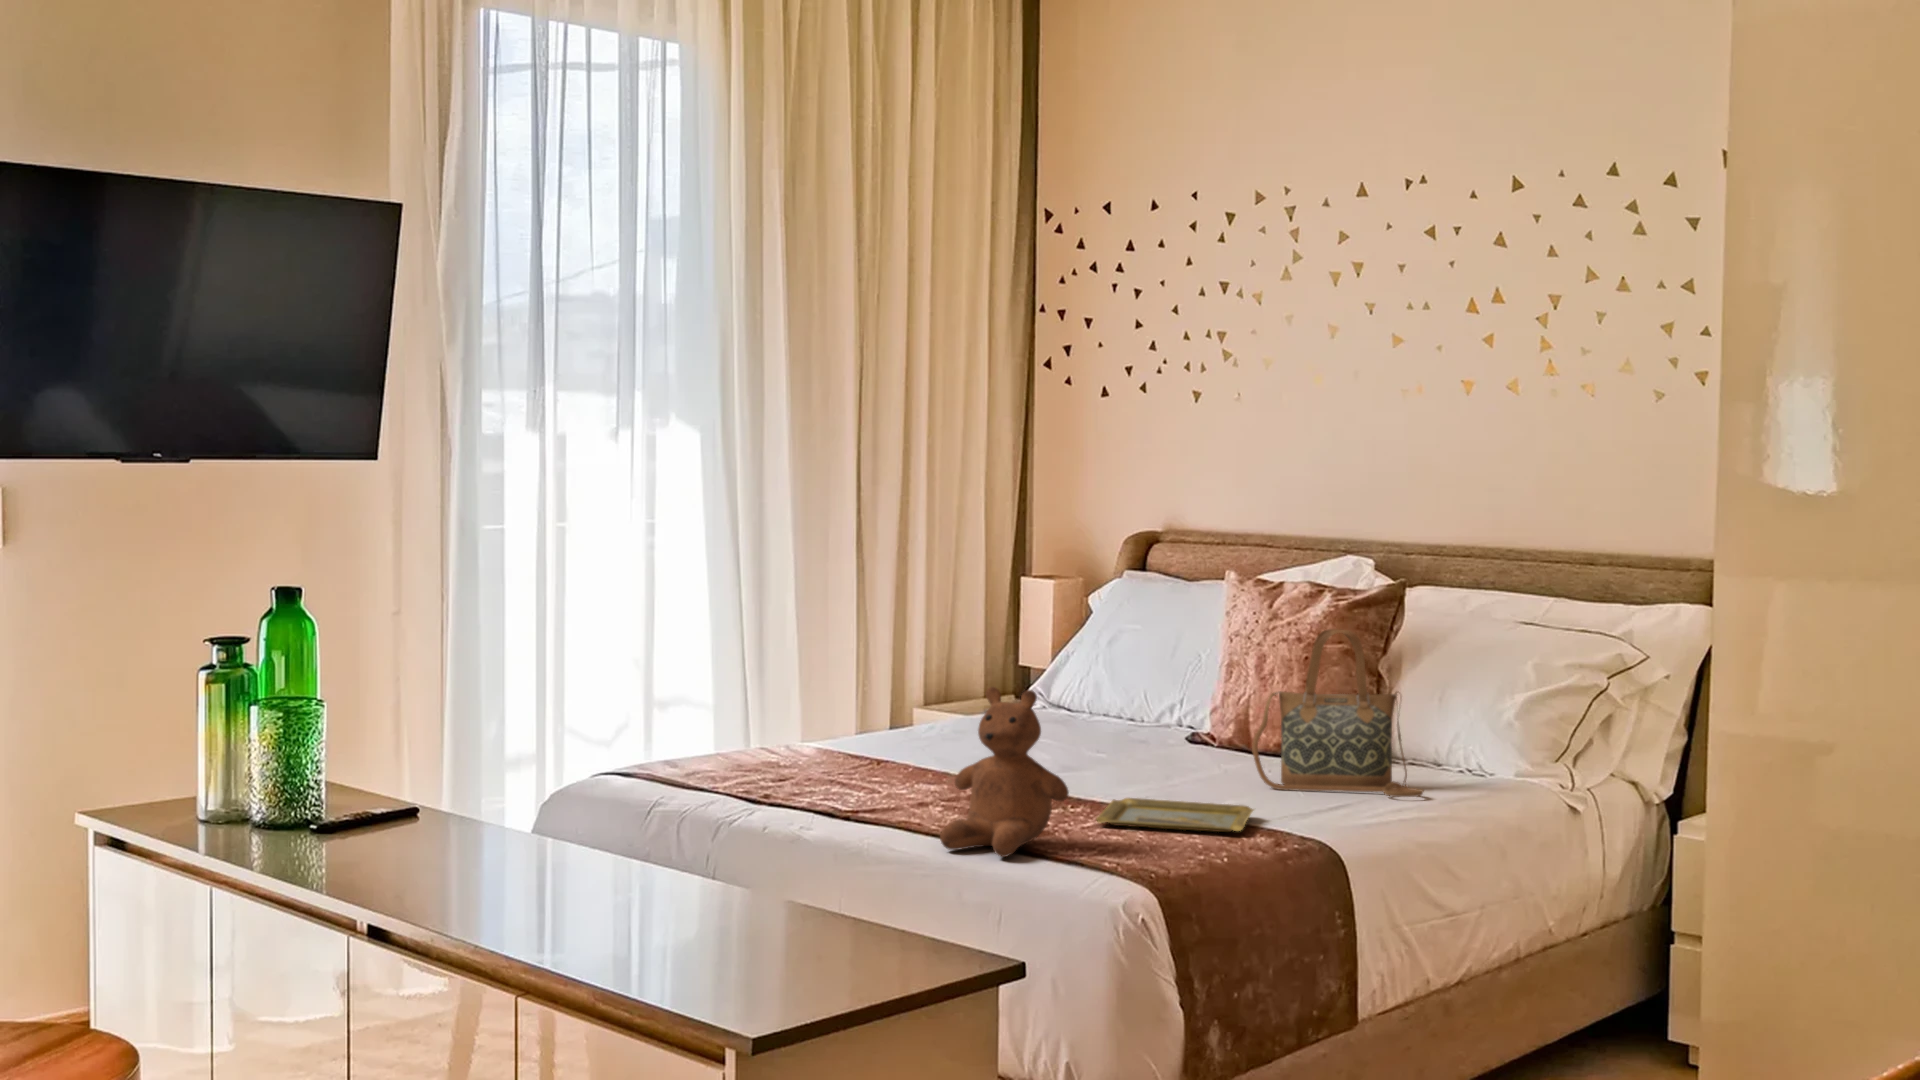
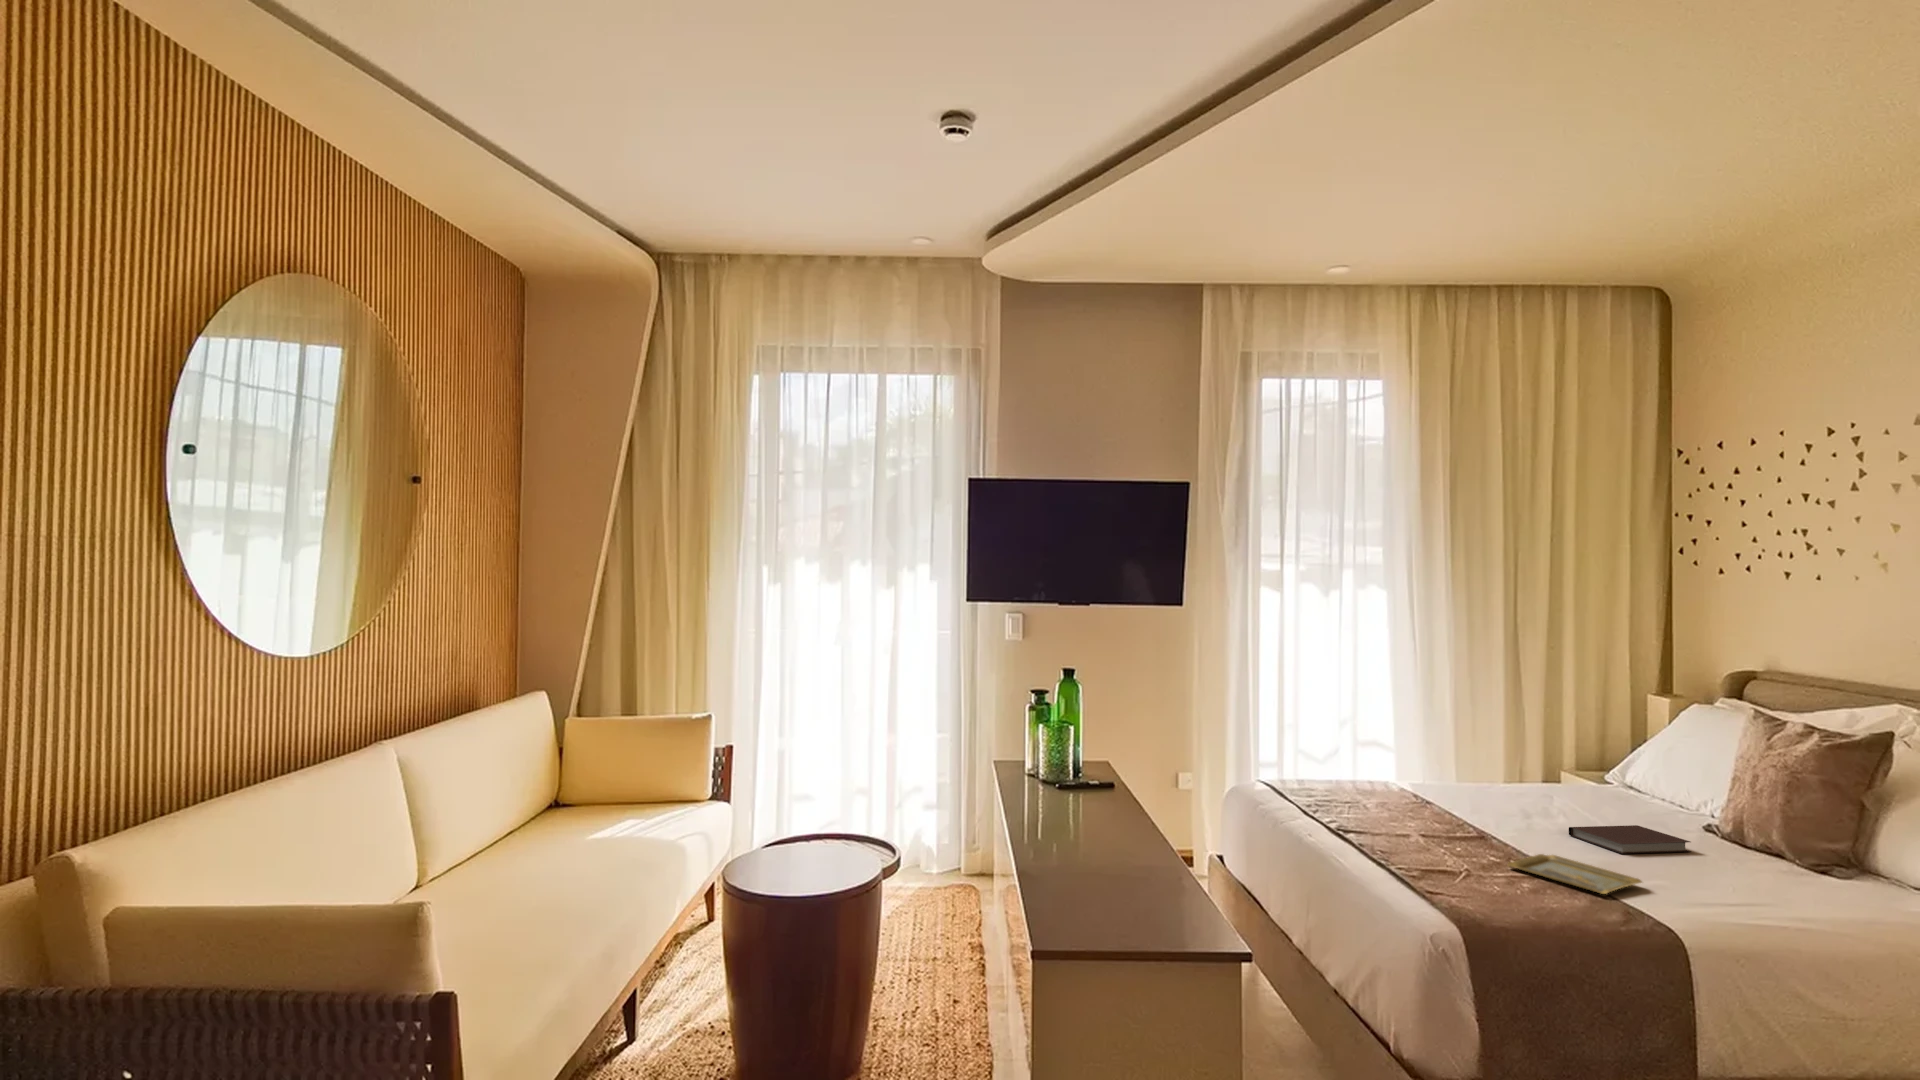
handbag: present [1252,629,1423,797] -> none [1692,763,1844,907]
teddy bear: present [940,687,1069,857] -> none [1372,766,1456,872]
notebook: none [1087,747,1223,784] -> present [1569,825,1691,854]

